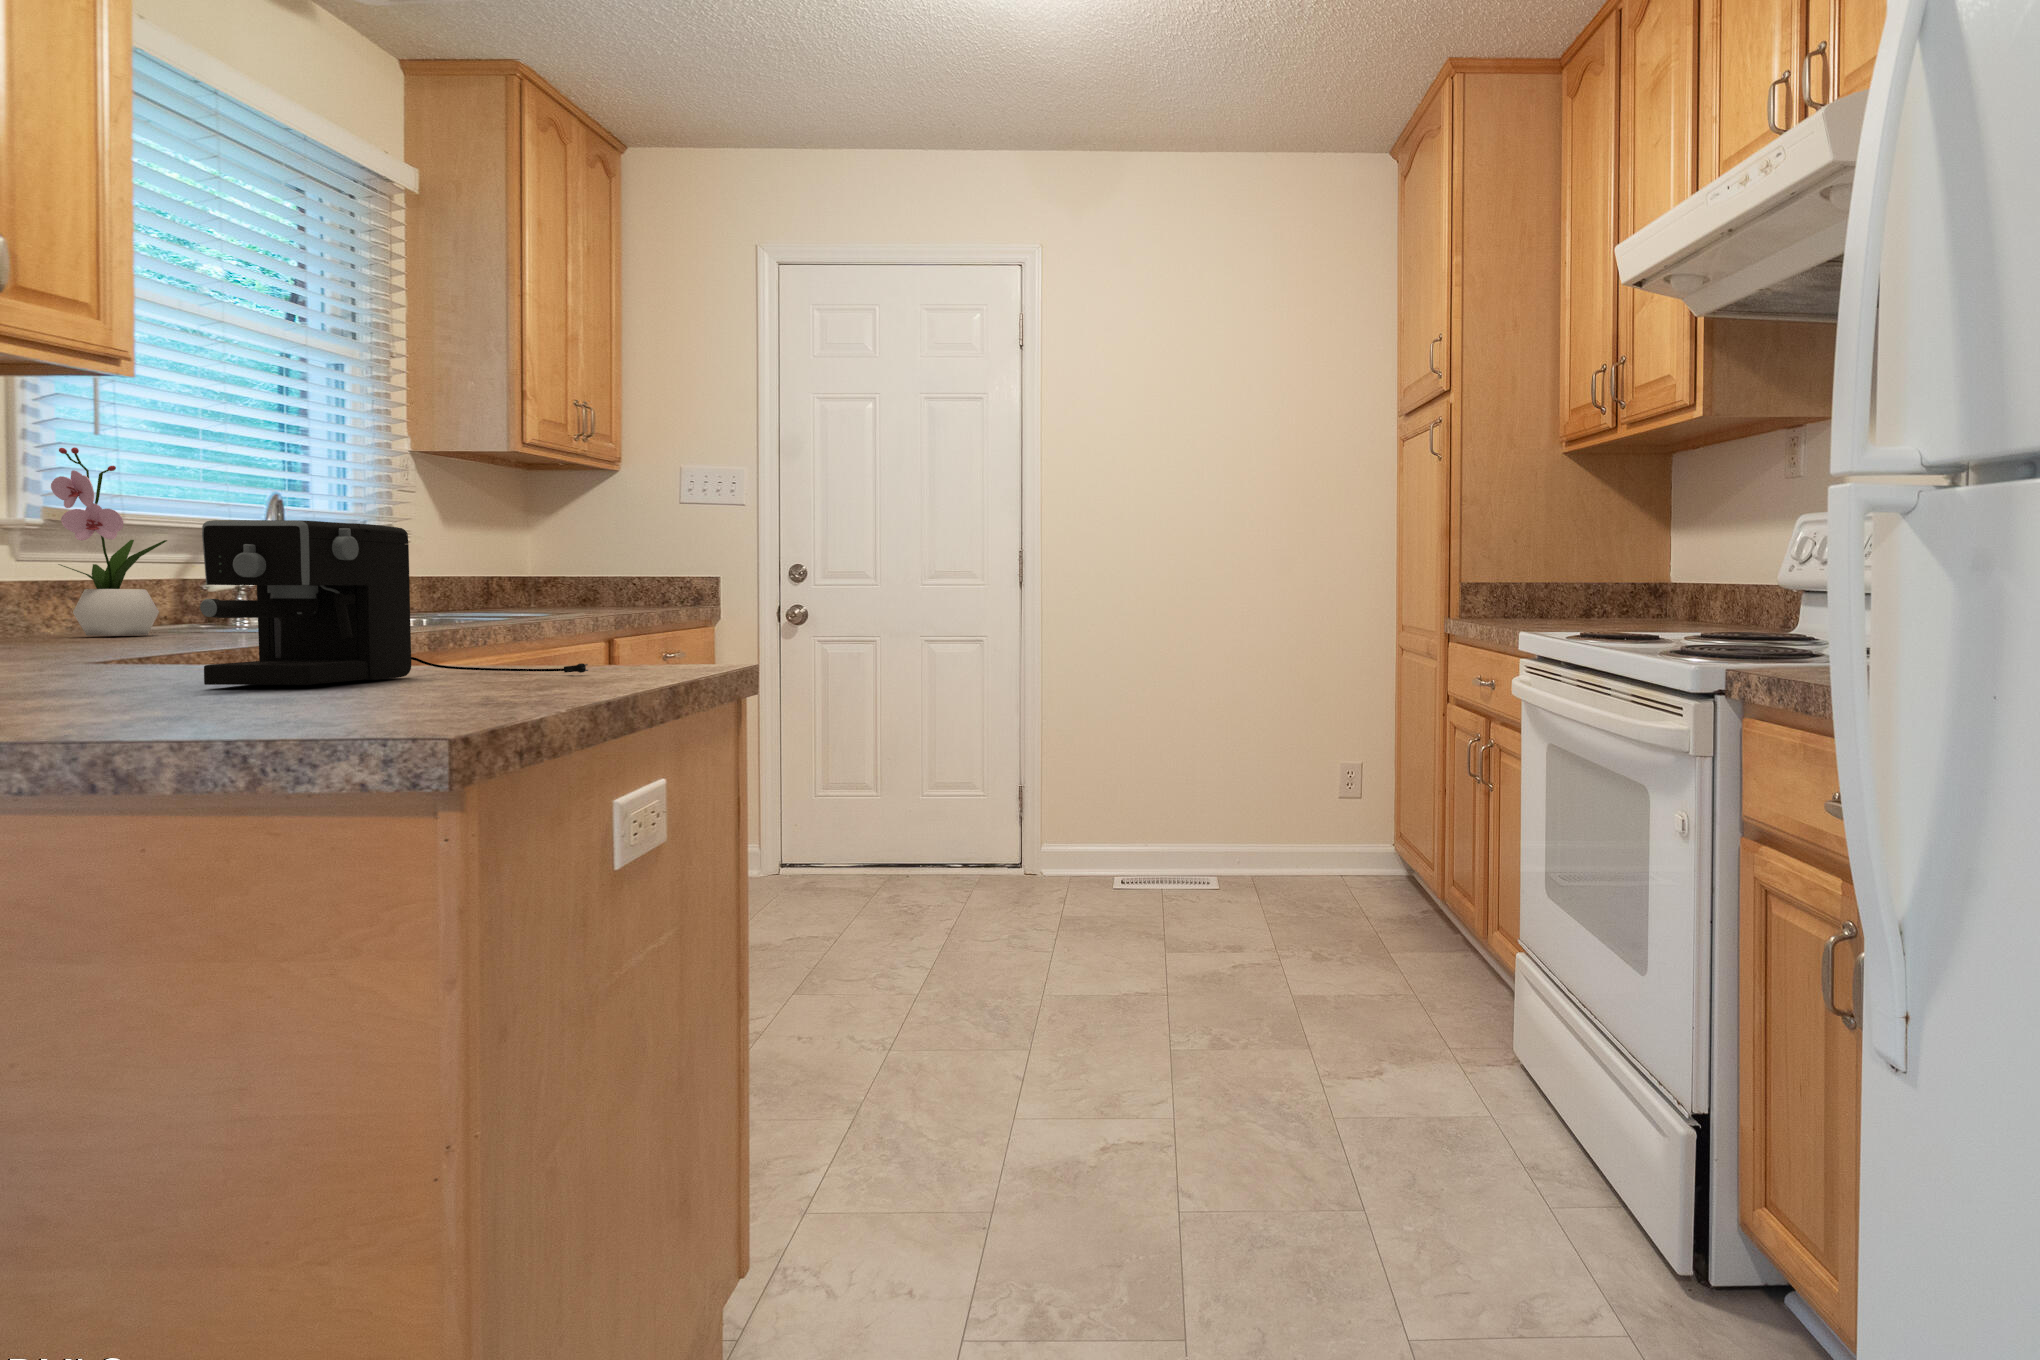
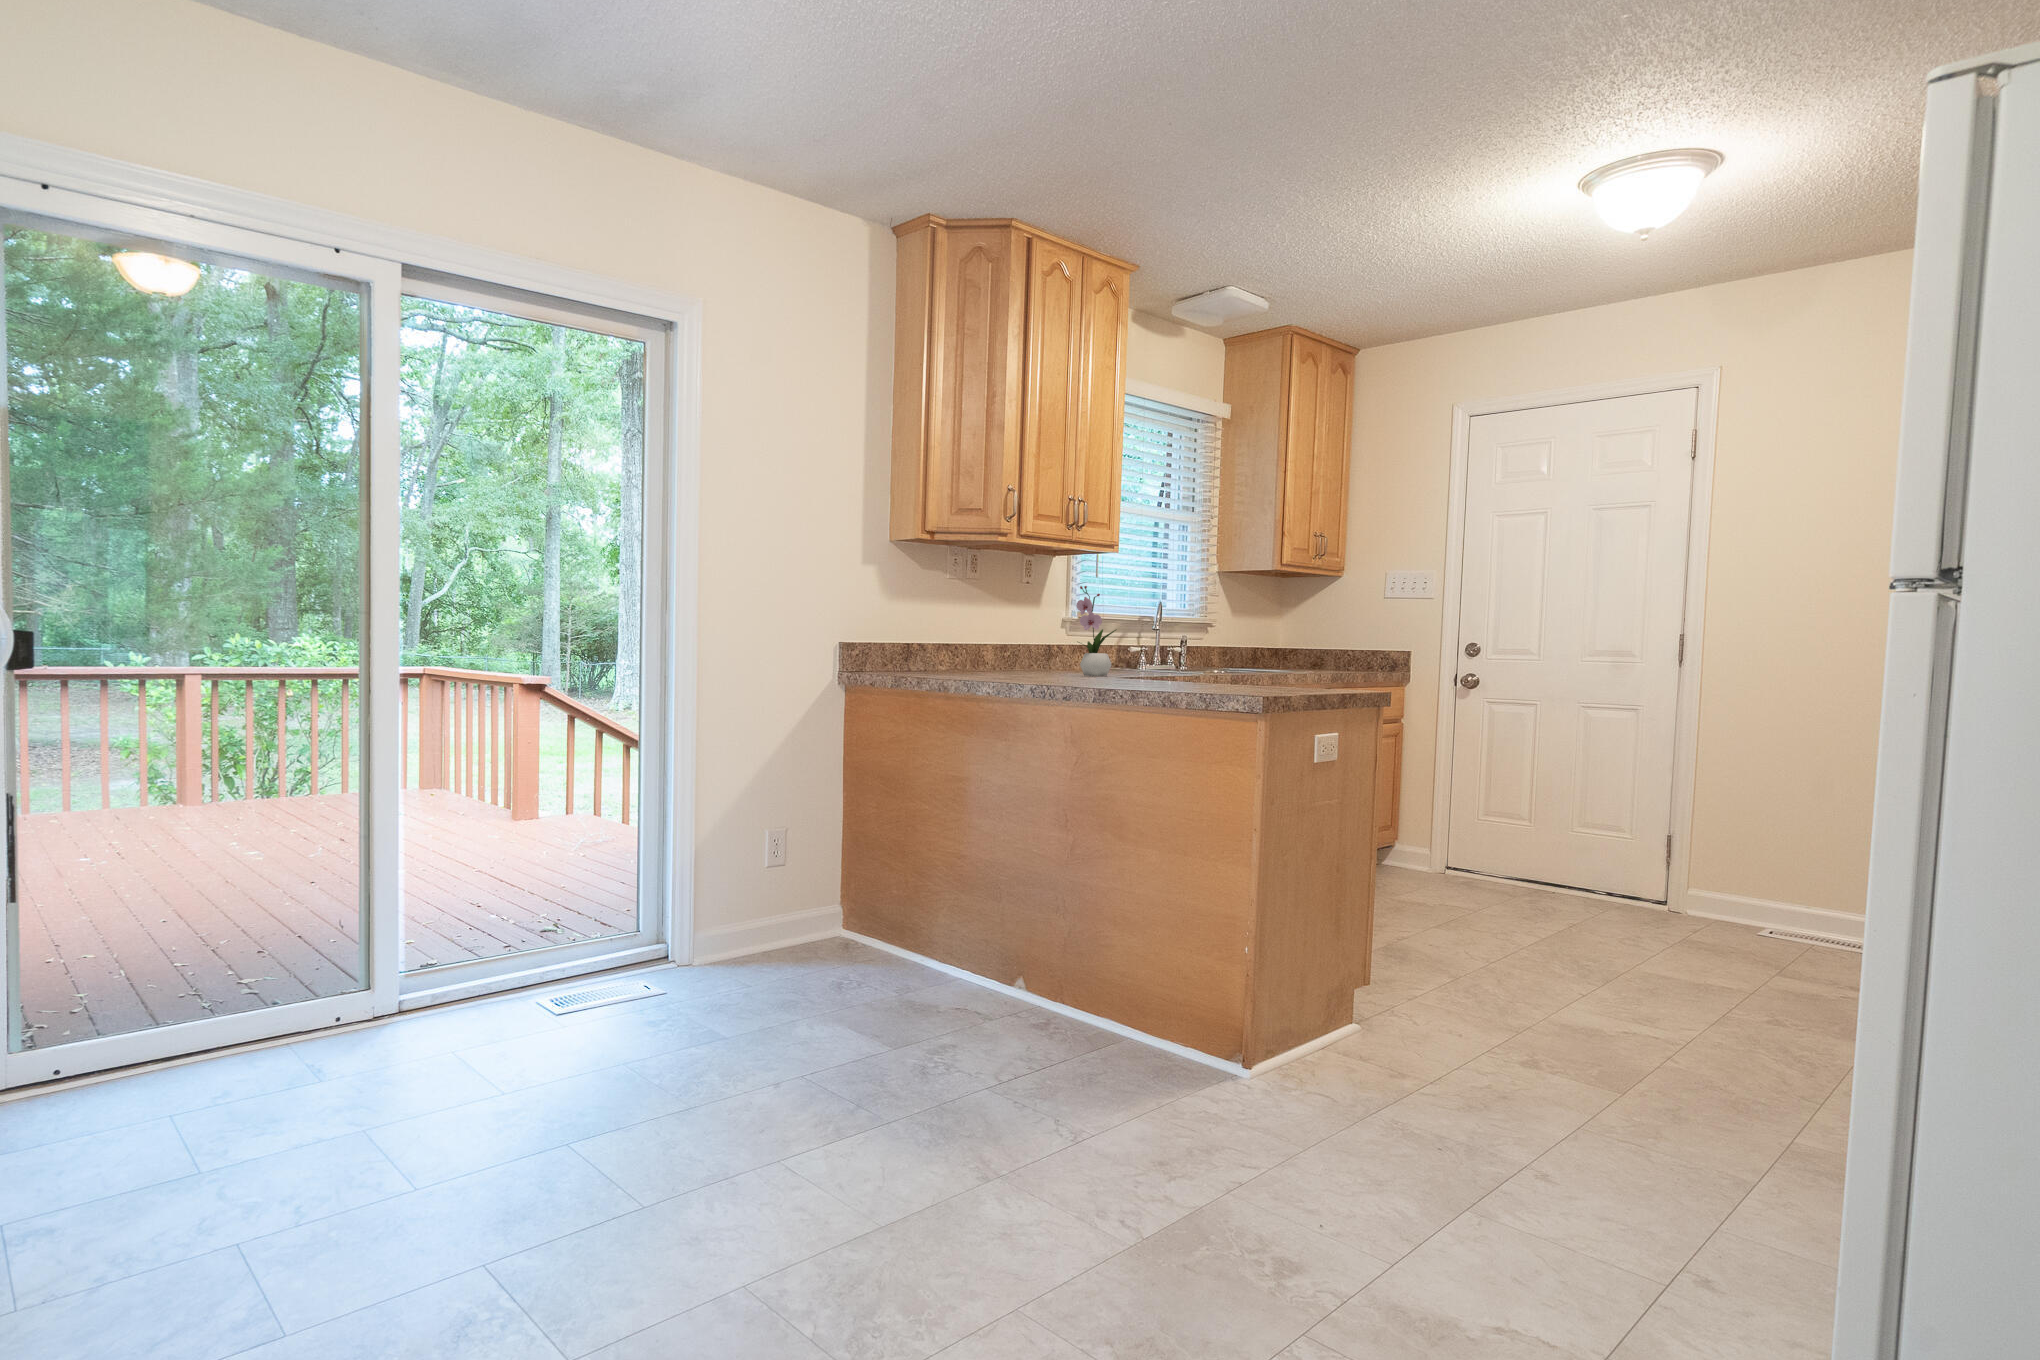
coffee maker: present [200,520,588,685] -> none [1173,624,1310,687]

